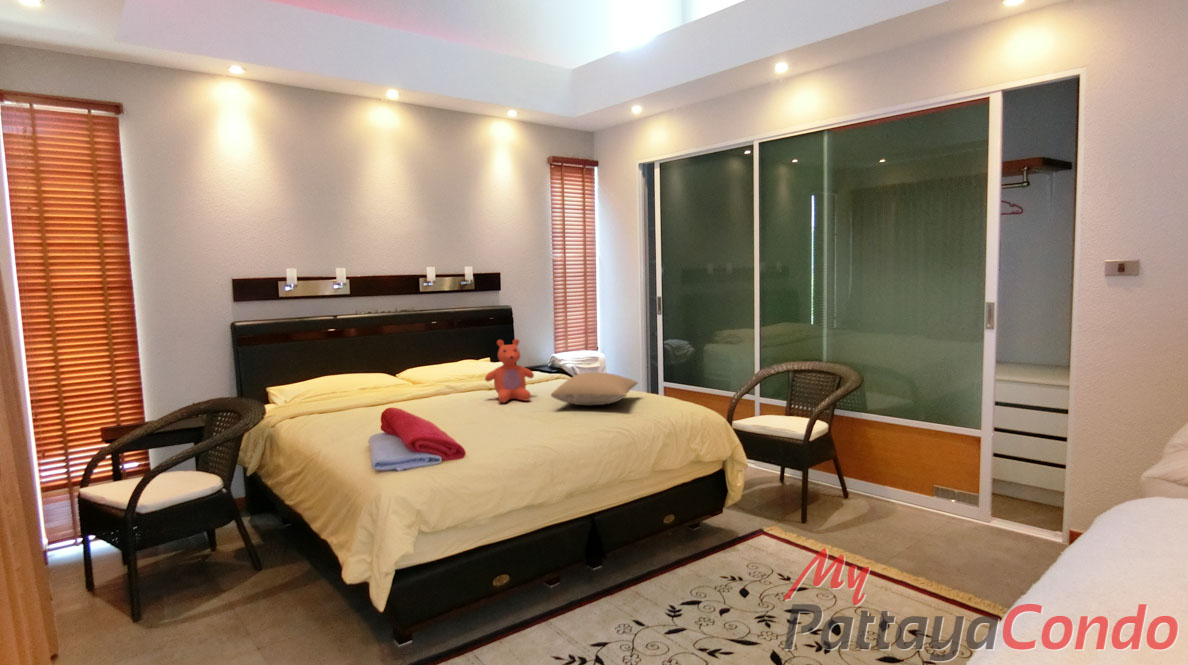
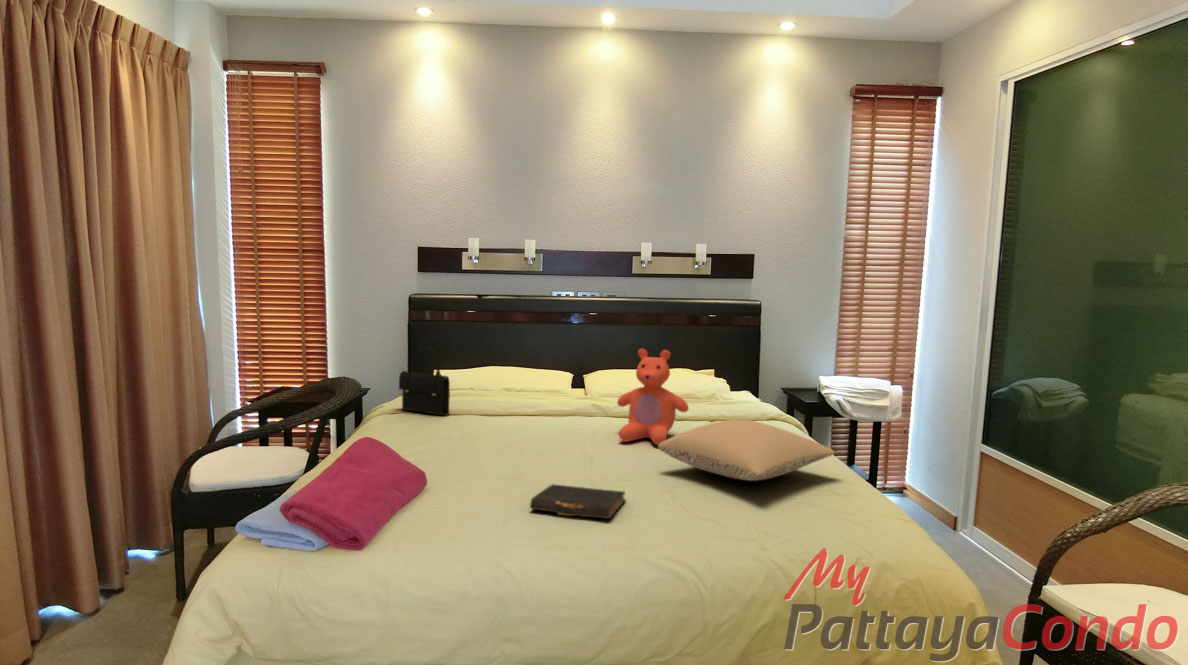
handbag: none [292,359,345,415] -> present [399,346,450,416]
book: none [516,419,573,436] -> present [530,484,625,519]

